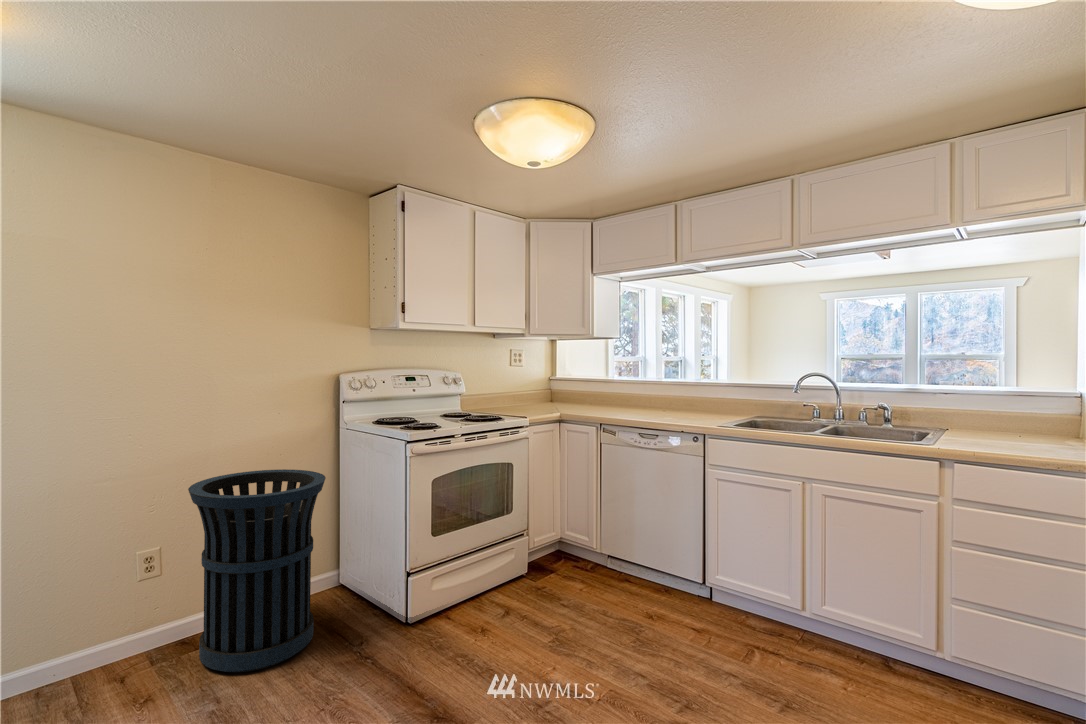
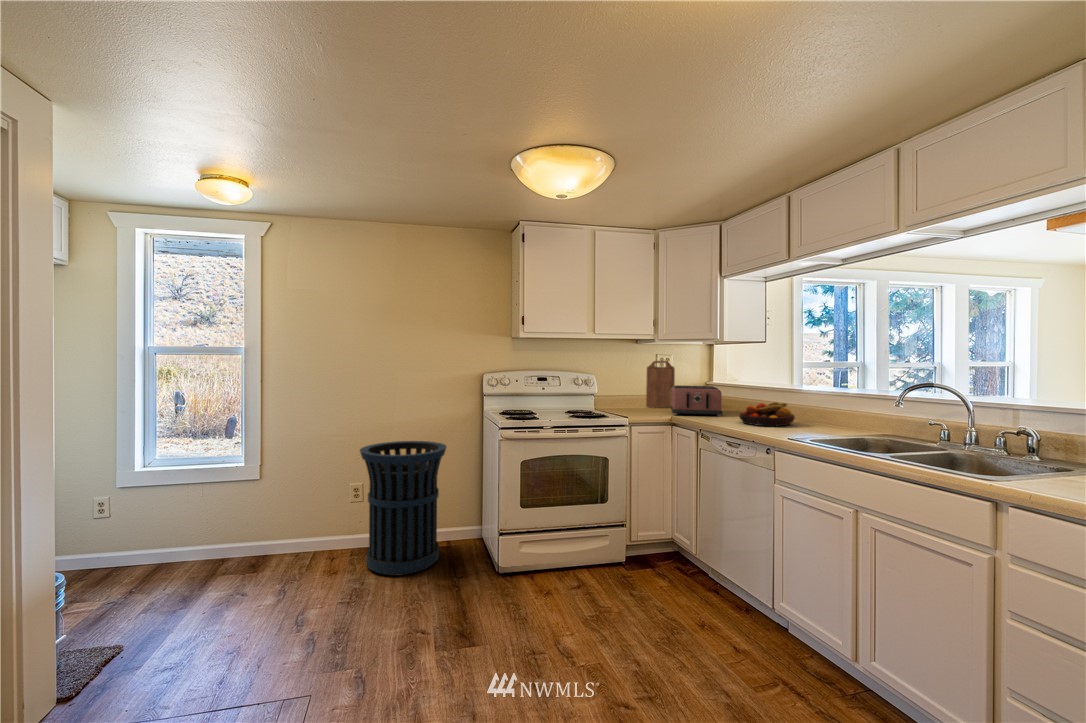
cutting board: none [505,356,534,406] -> present [646,361,675,408]
toaster: none [537,382,599,412] -> present [670,385,722,416]
fruit bowl: none [626,395,673,418] -> present [739,402,795,426]

